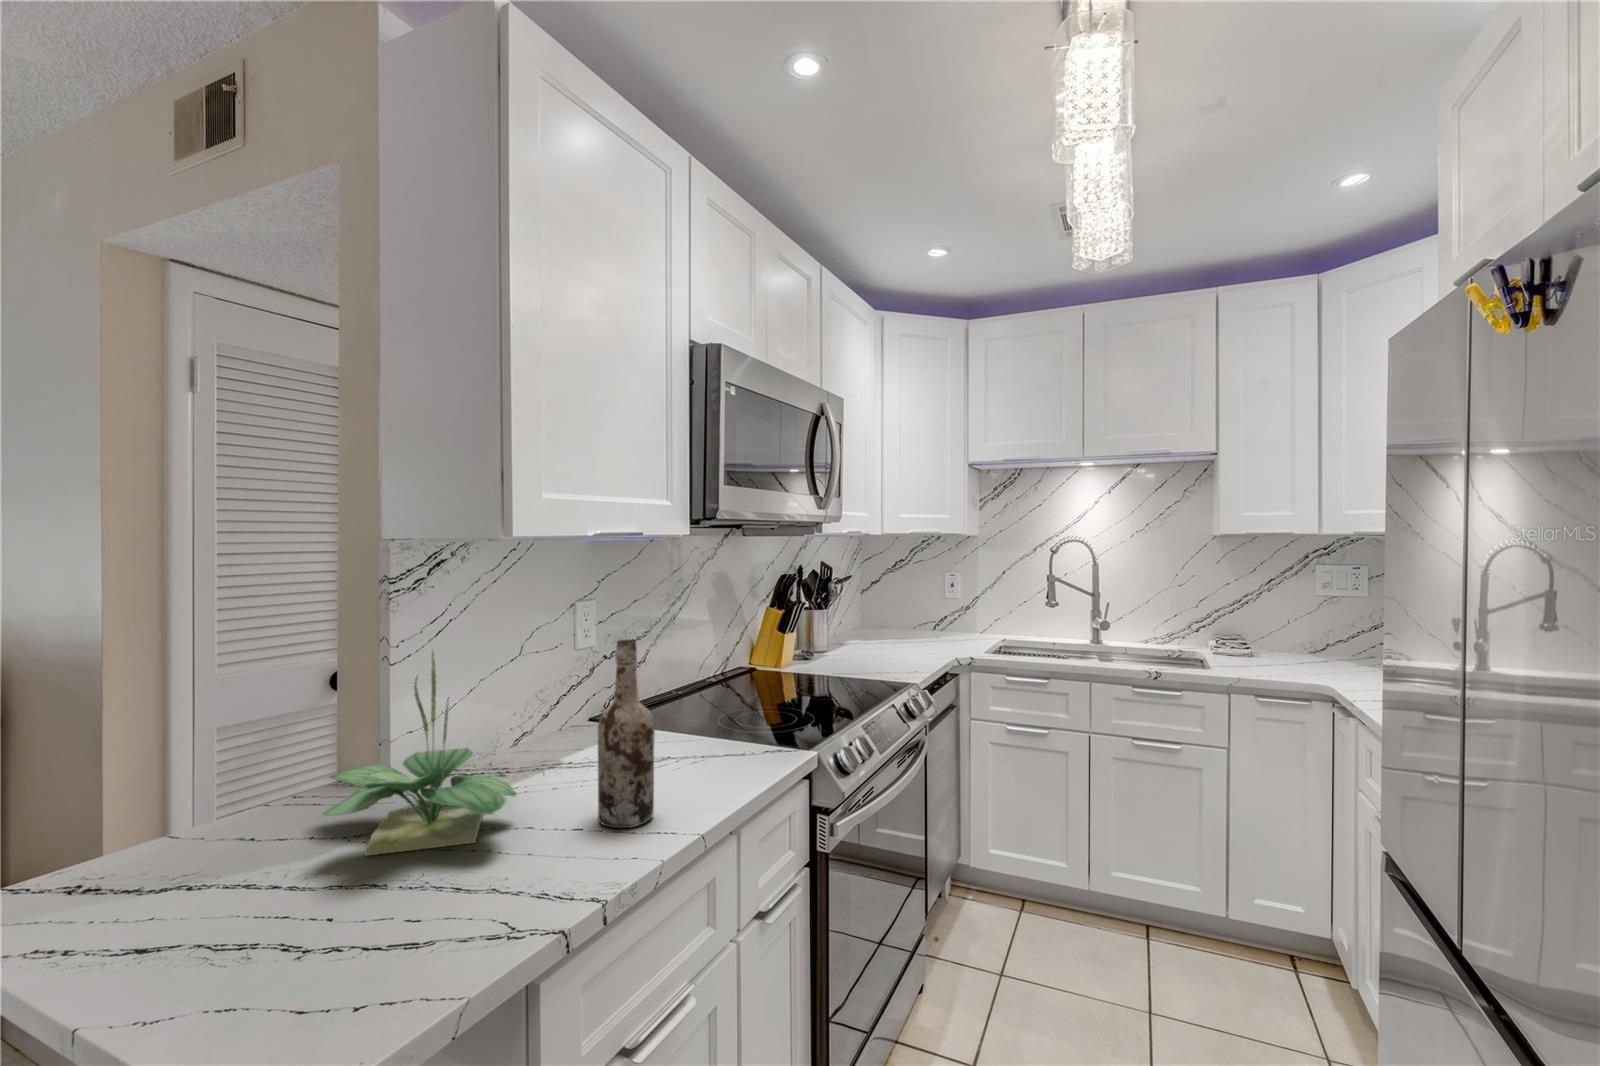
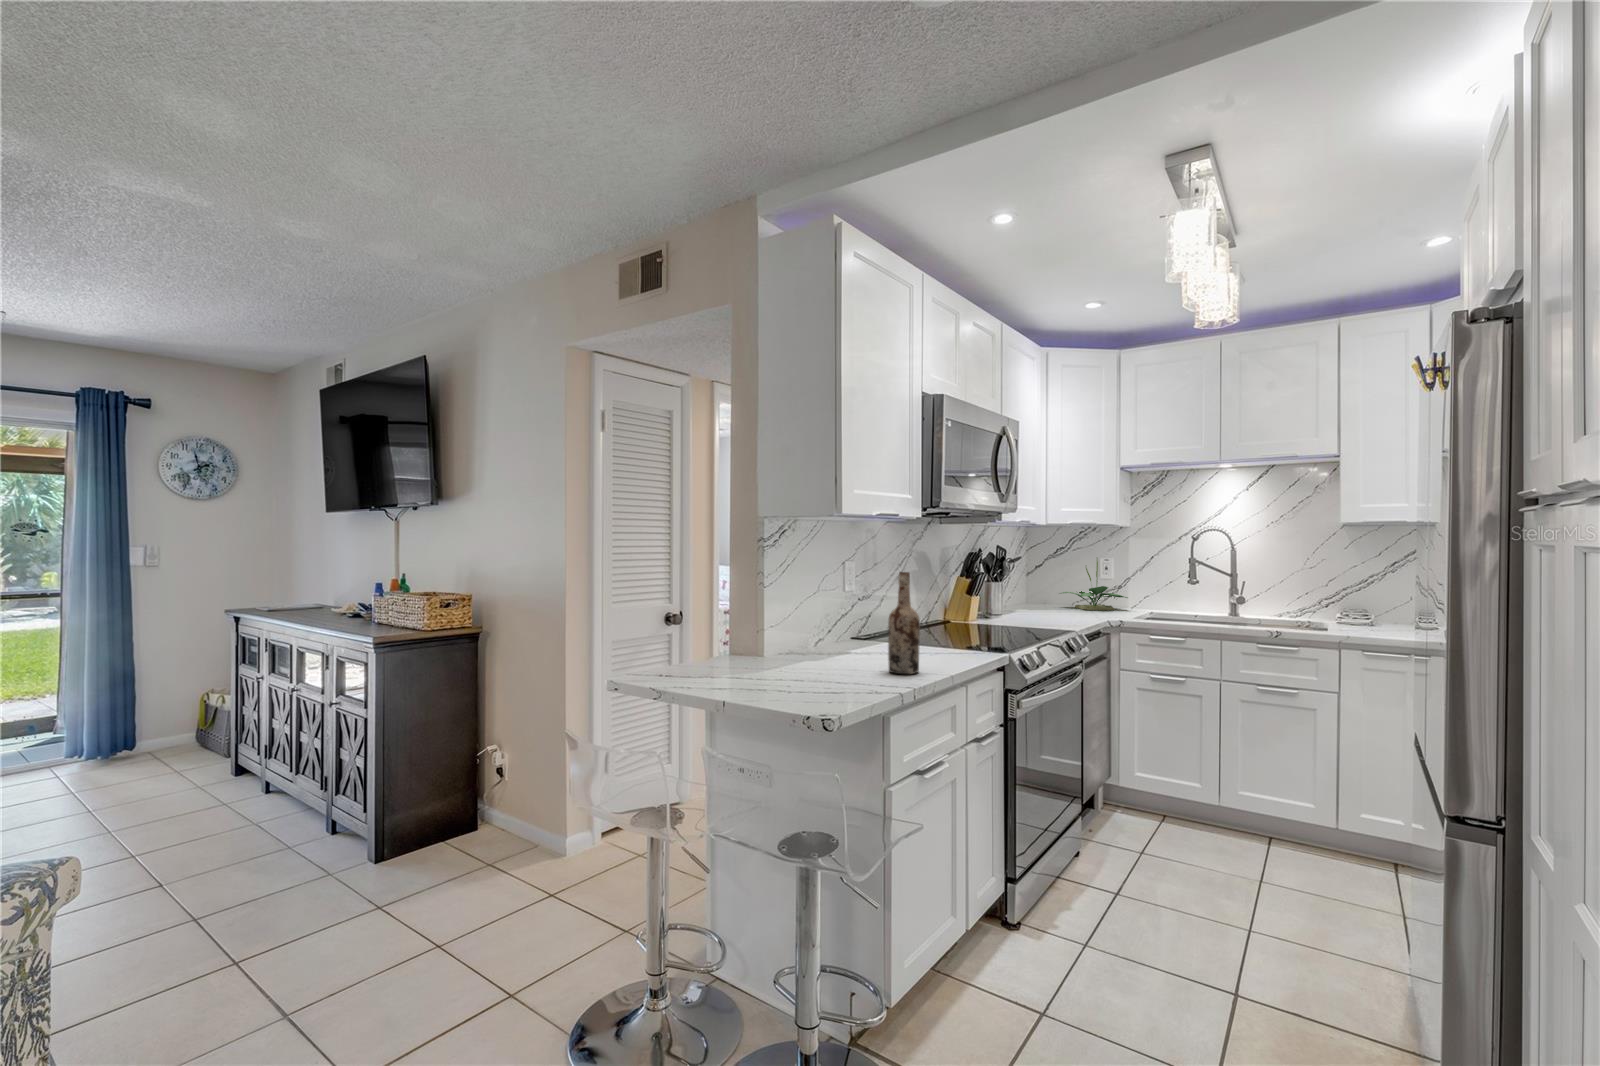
potted plant: present [323,653,516,856] -> present [1063,561,1128,610]

